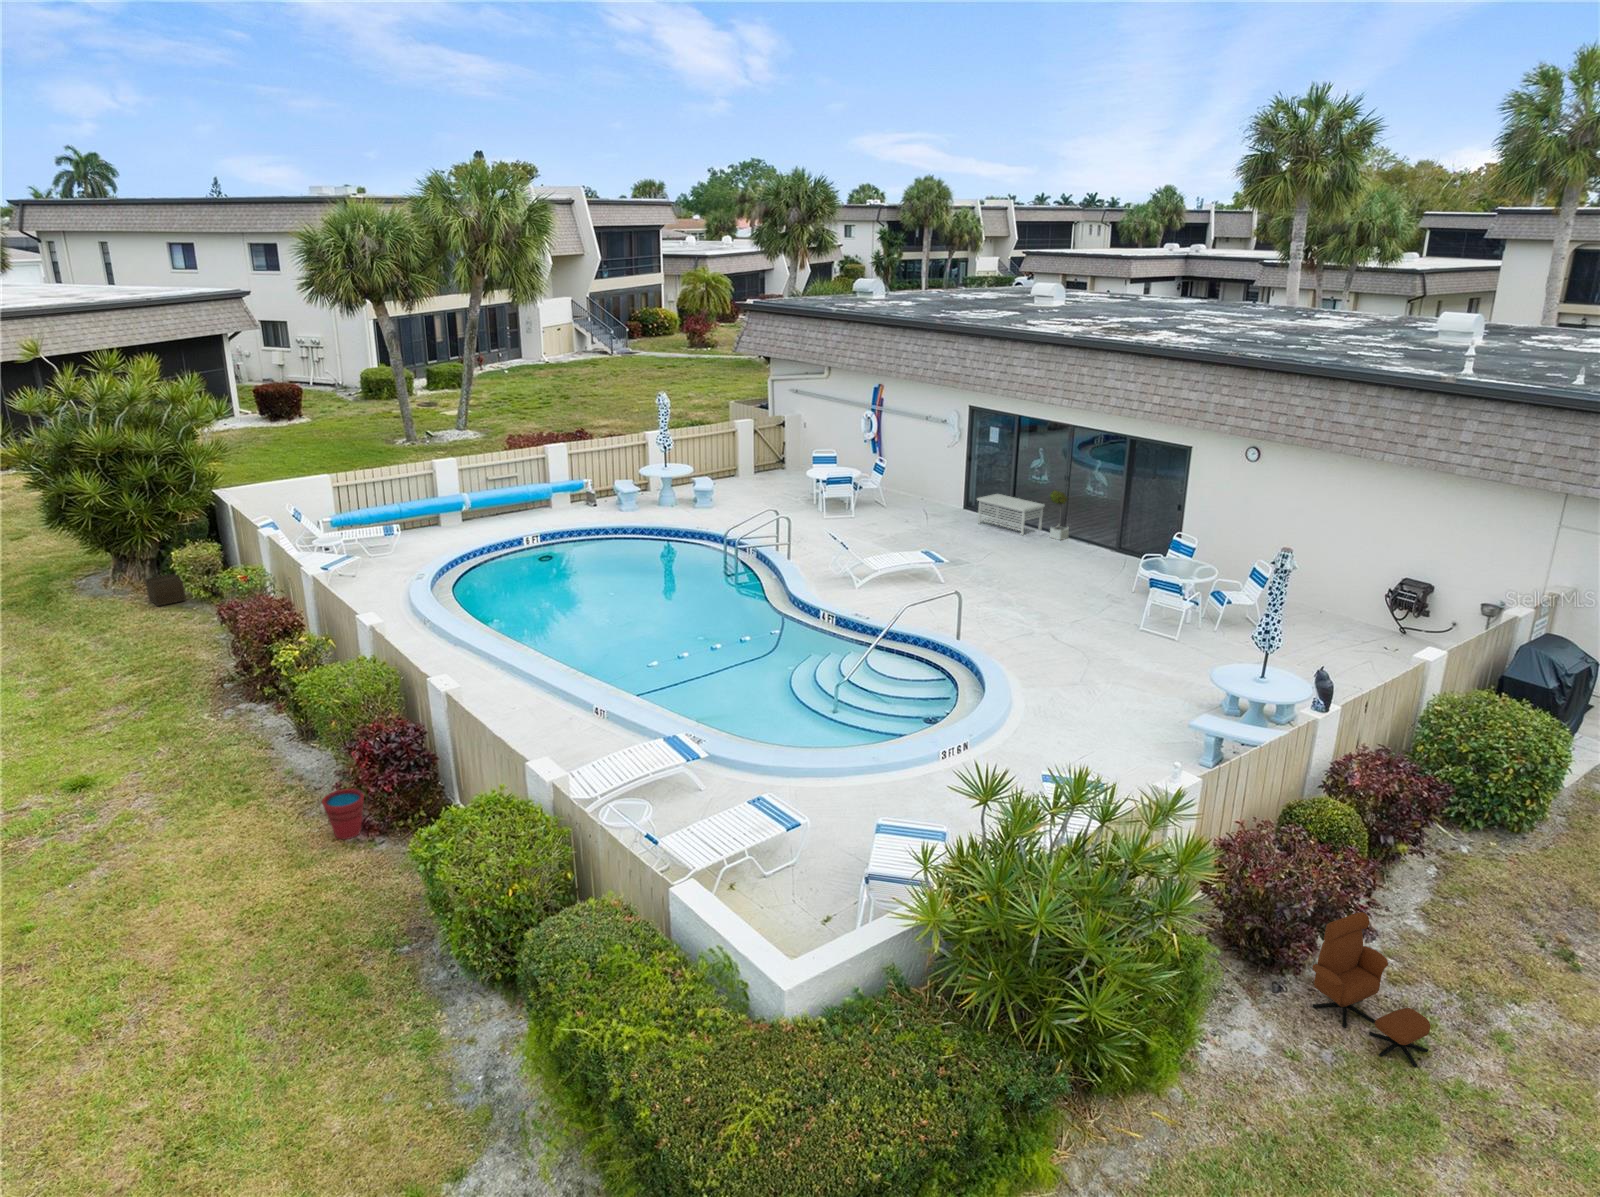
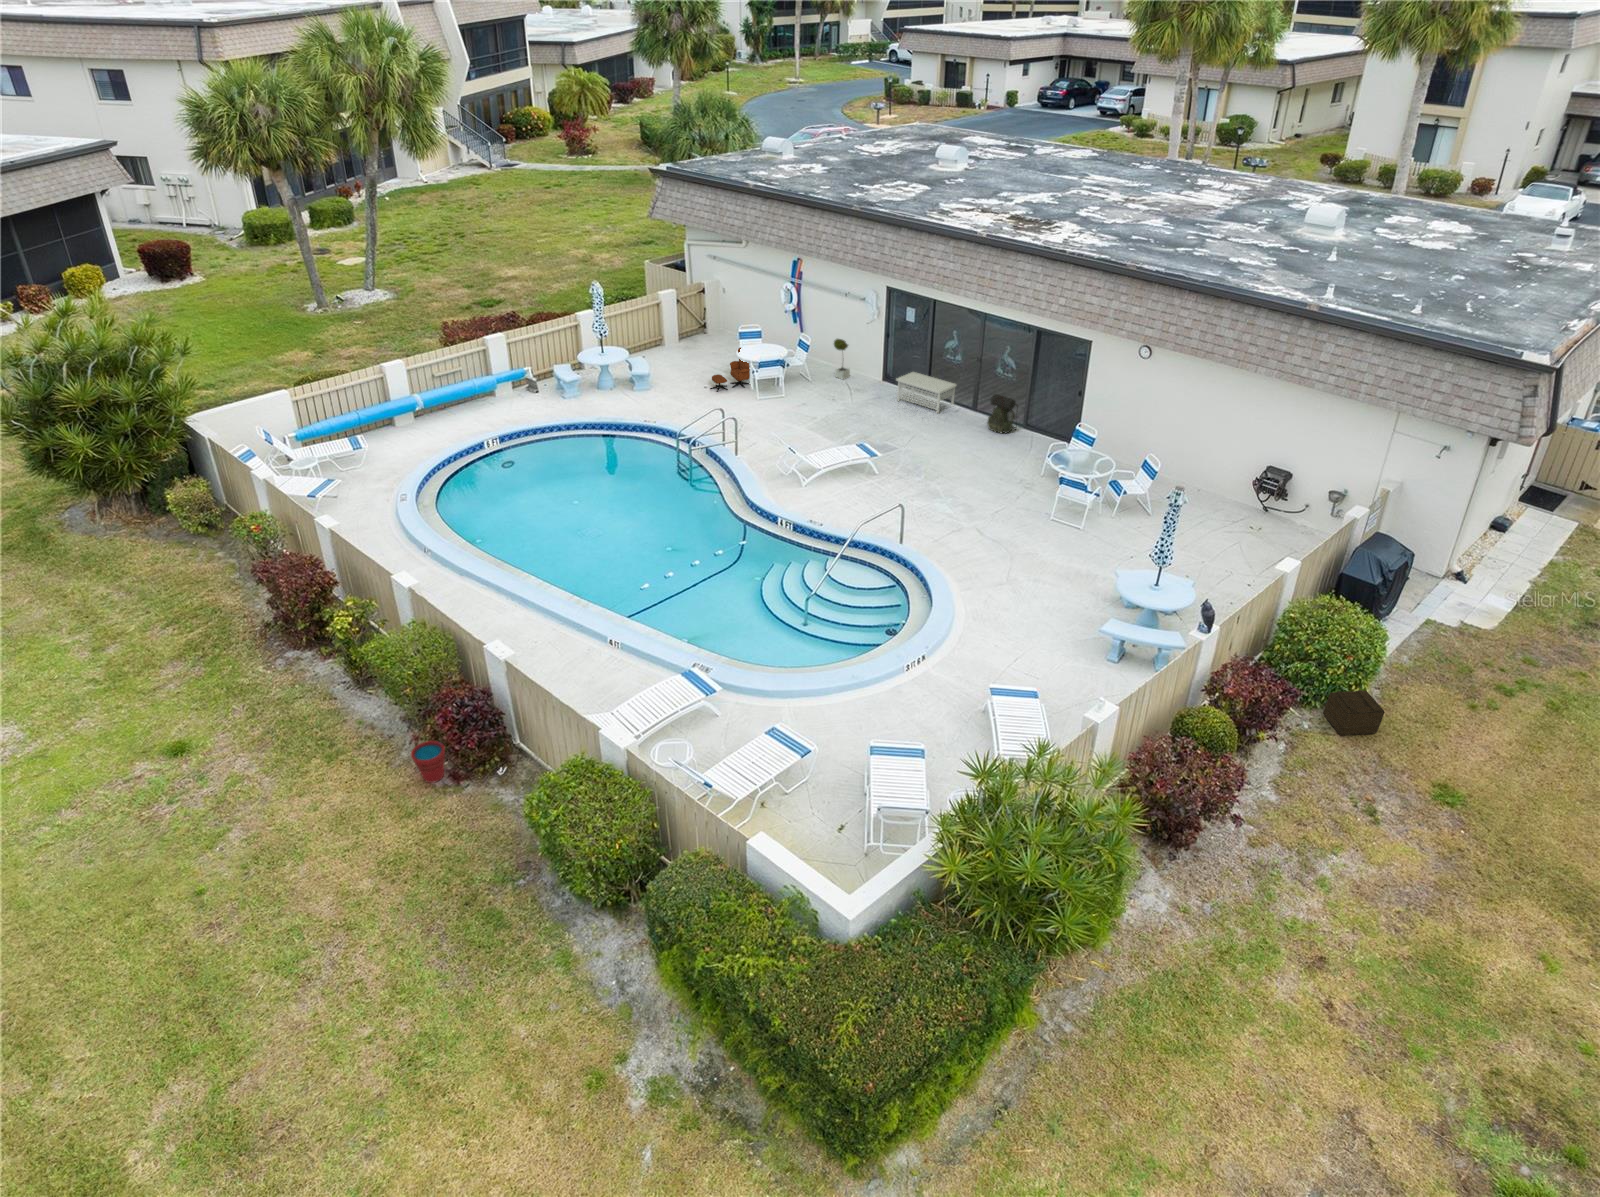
potted tree: present [1050,491,1069,540] -> present [834,339,850,379]
backpack: none [1077,509,1114,553] -> present [987,394,1018,433]
wooden crate: present [145,574,186,606] -> present [1323,690,1385,736]
lounge chair: present [1312,912,1431,1067] -> present [710,348,750,392]

